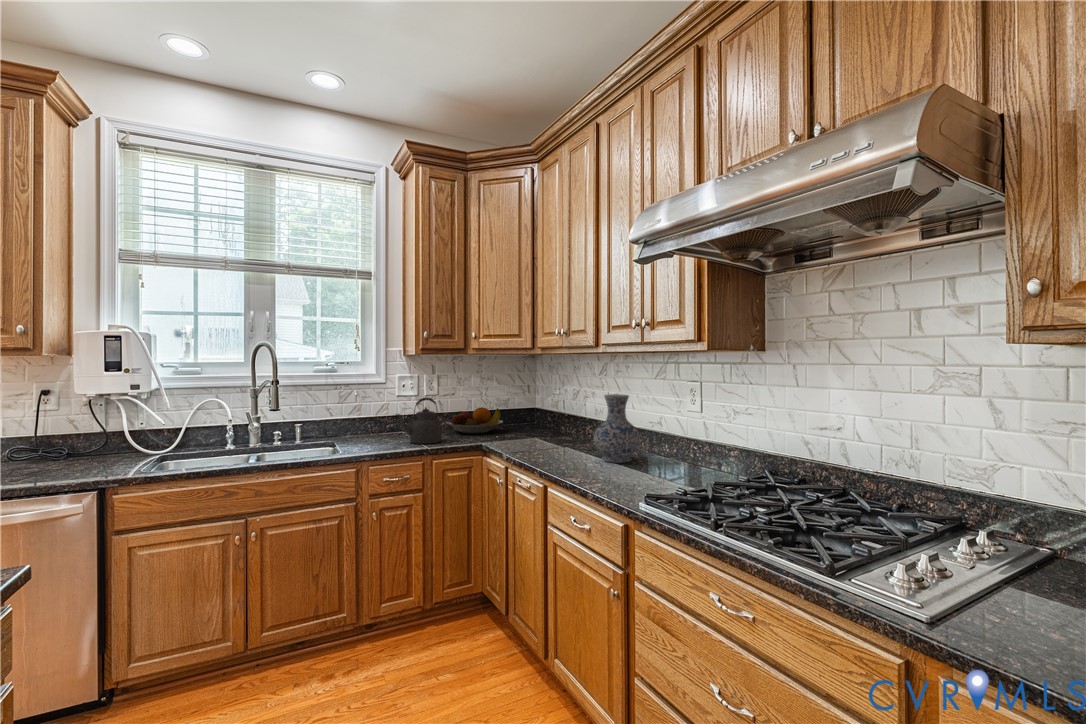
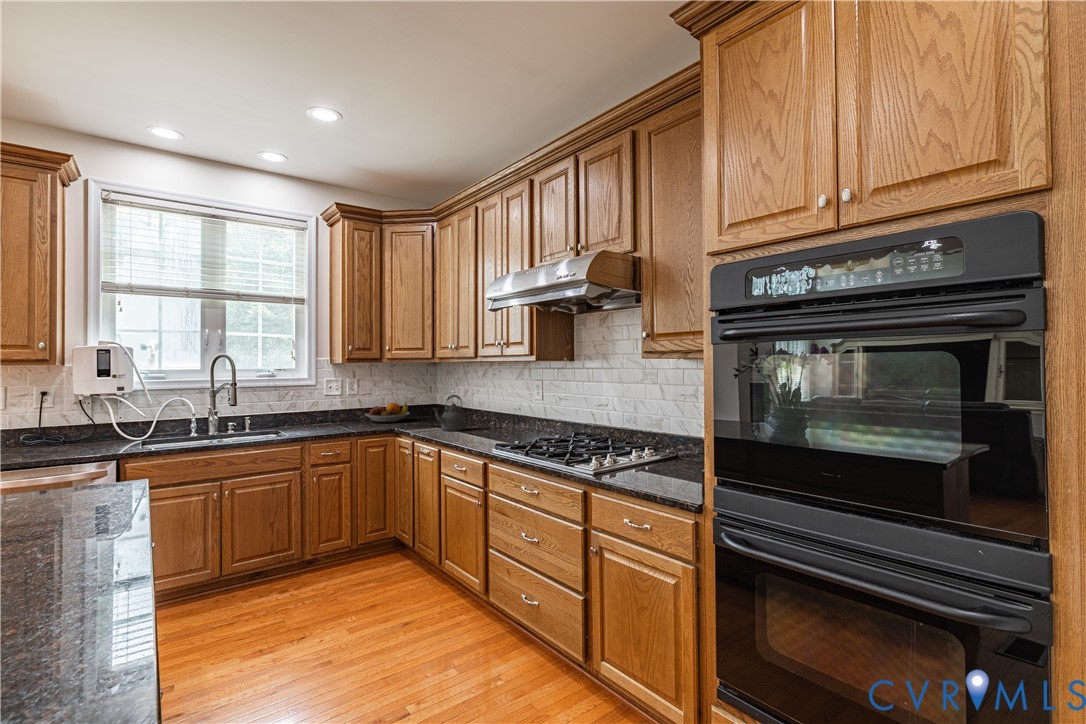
vase: present [594,394,640,463] -> none [473,389,504,434]
kettle: present [396,398,442,444] -> present [433,395,466,431]

